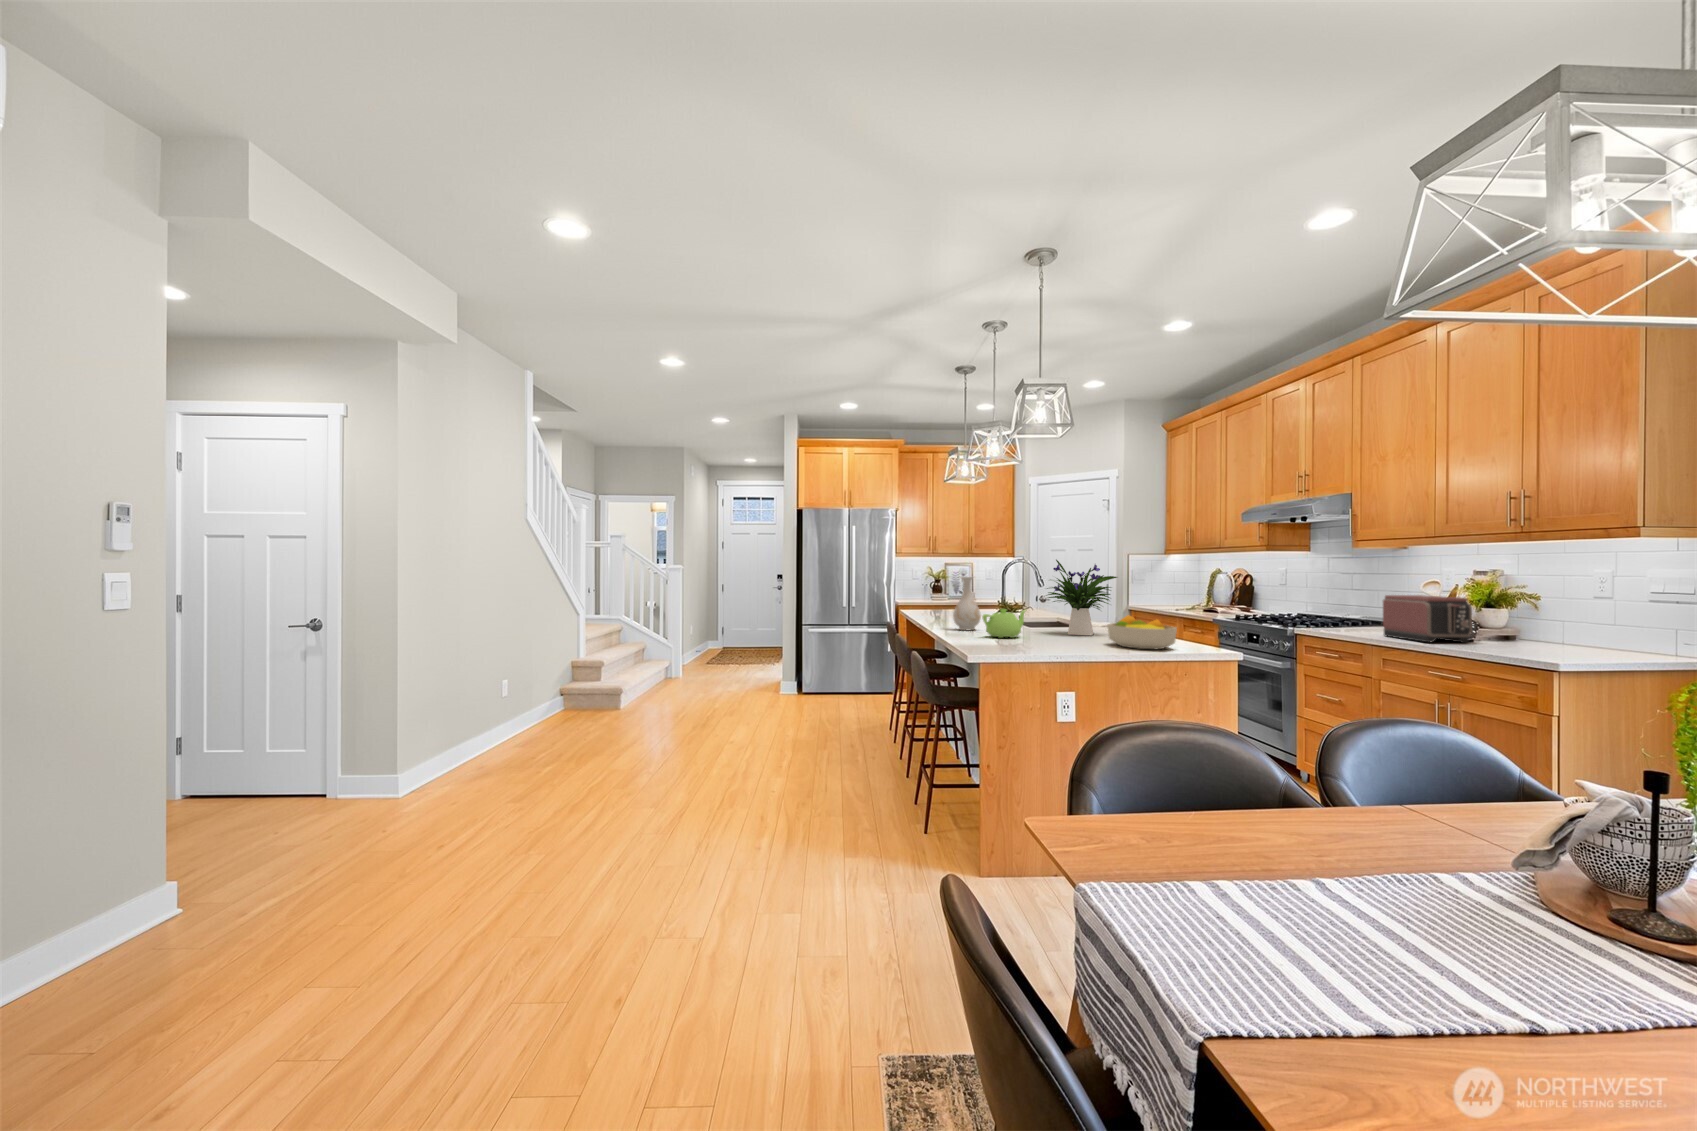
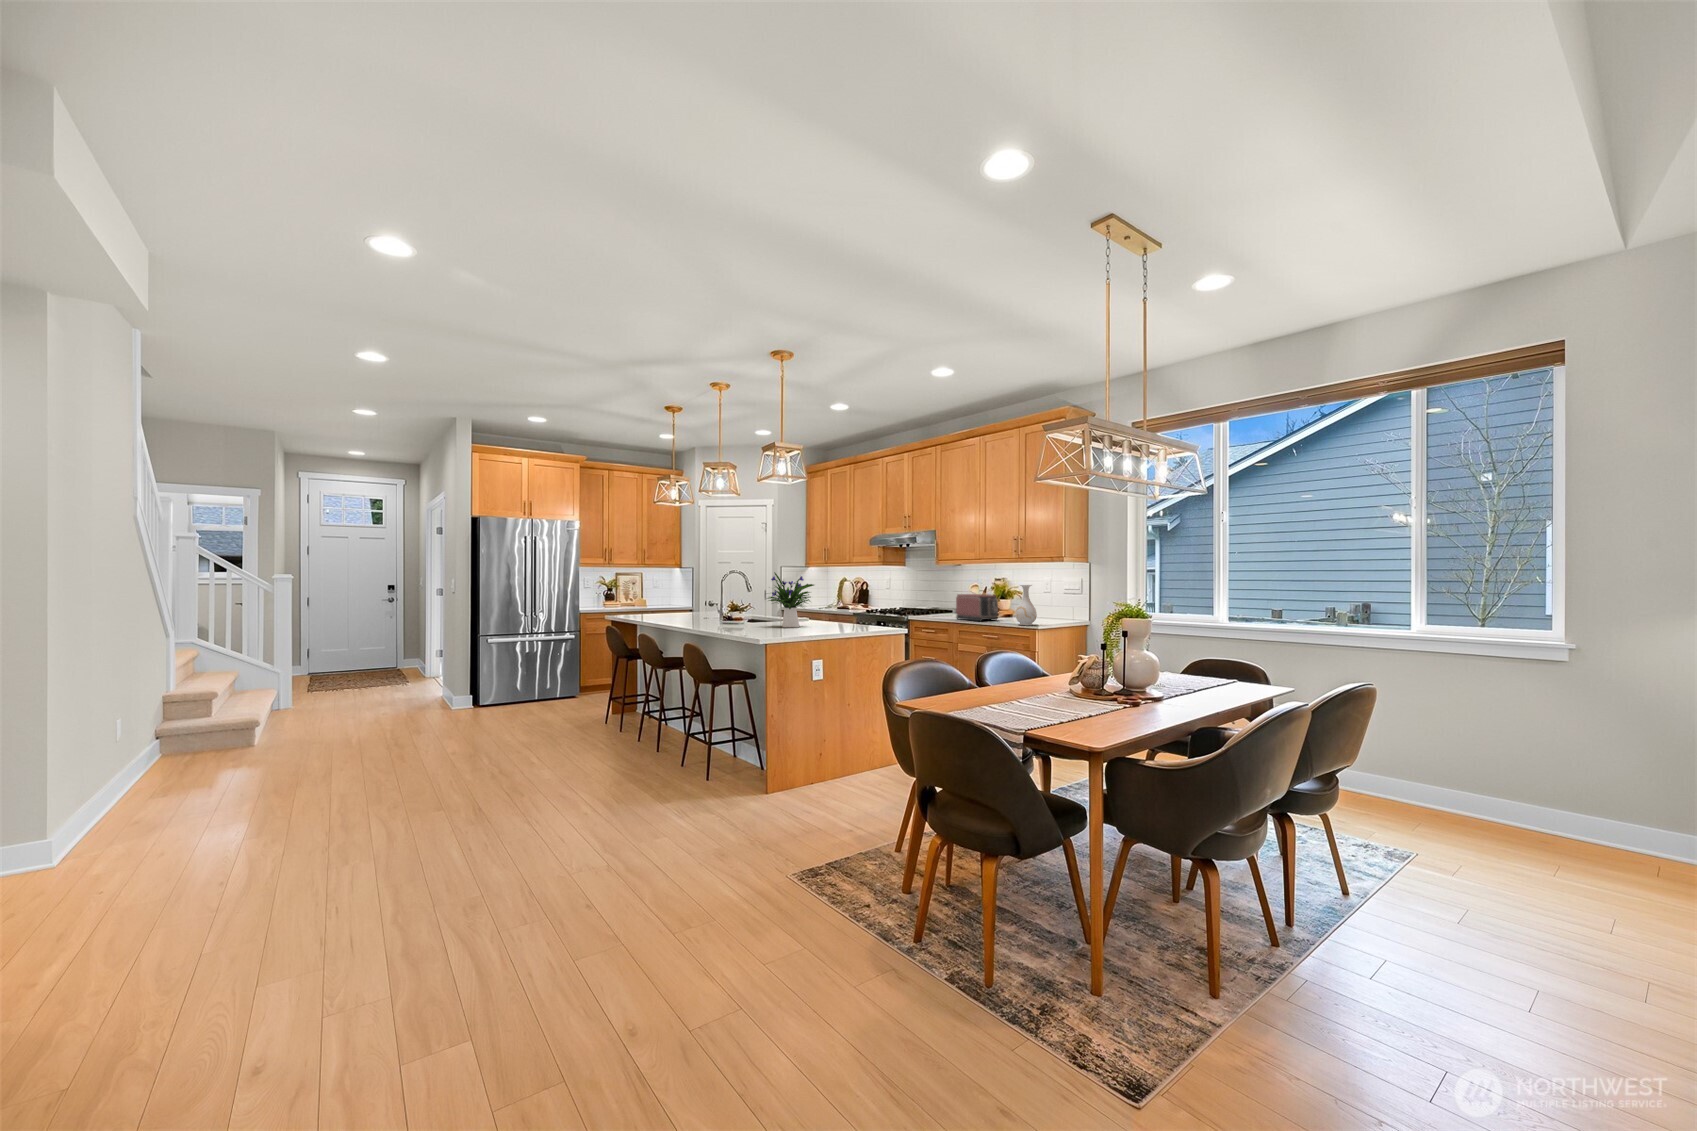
vase: present [953,577,981,630] -> present [1016,585,1037,625]
teapot: present [982,609,1027,638] -> none [732,610,760,632]
fruit bowl: present [1107,615,1177,649] -> none [820,611,865,633]

